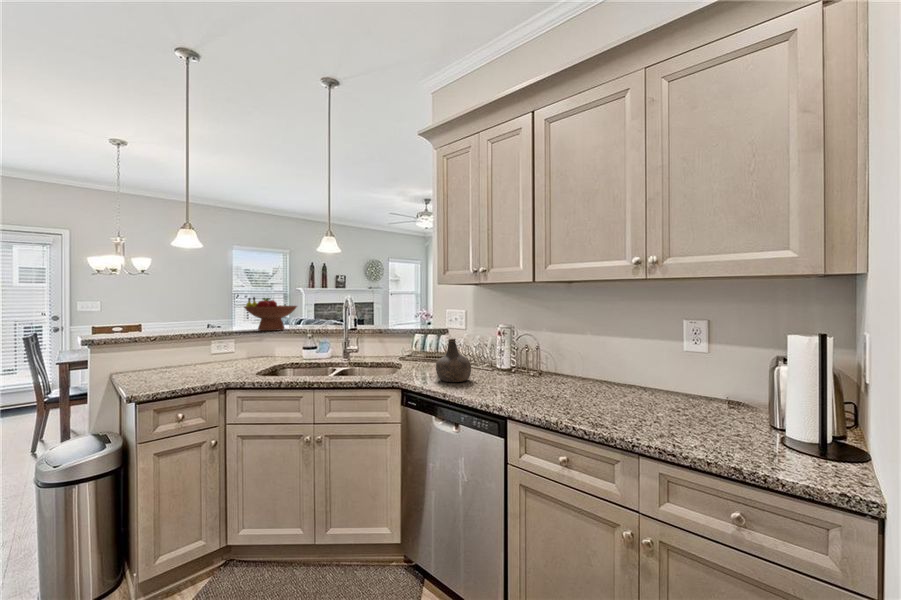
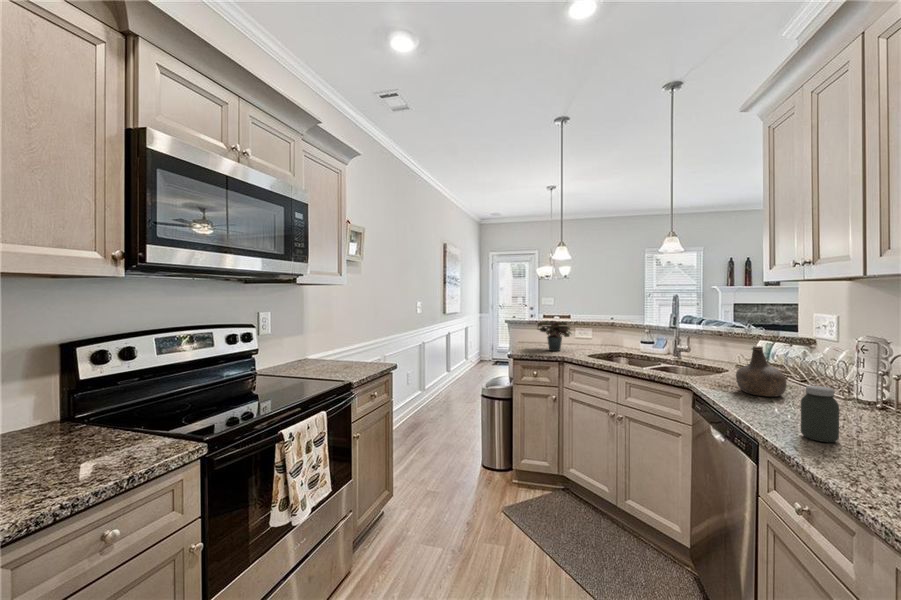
fruit bowl: present [244,297,297,331] -> none [598,297,643,325]
potted plant: none [160,330,231,375] -> present [537,321,571,351]
jar: none [524,363,547,406] -> present [801,386,839,442]

